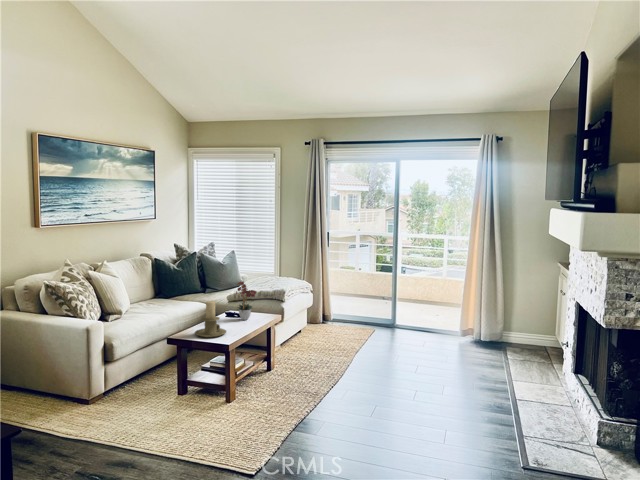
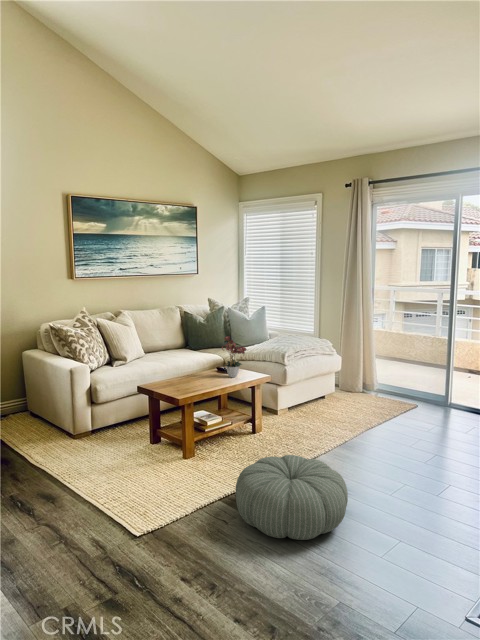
candle holder: present [195,301,226,338] -> none [167,354,198,390]
pouf: none [315,379,409,447] -> present [236,455,348,540]

